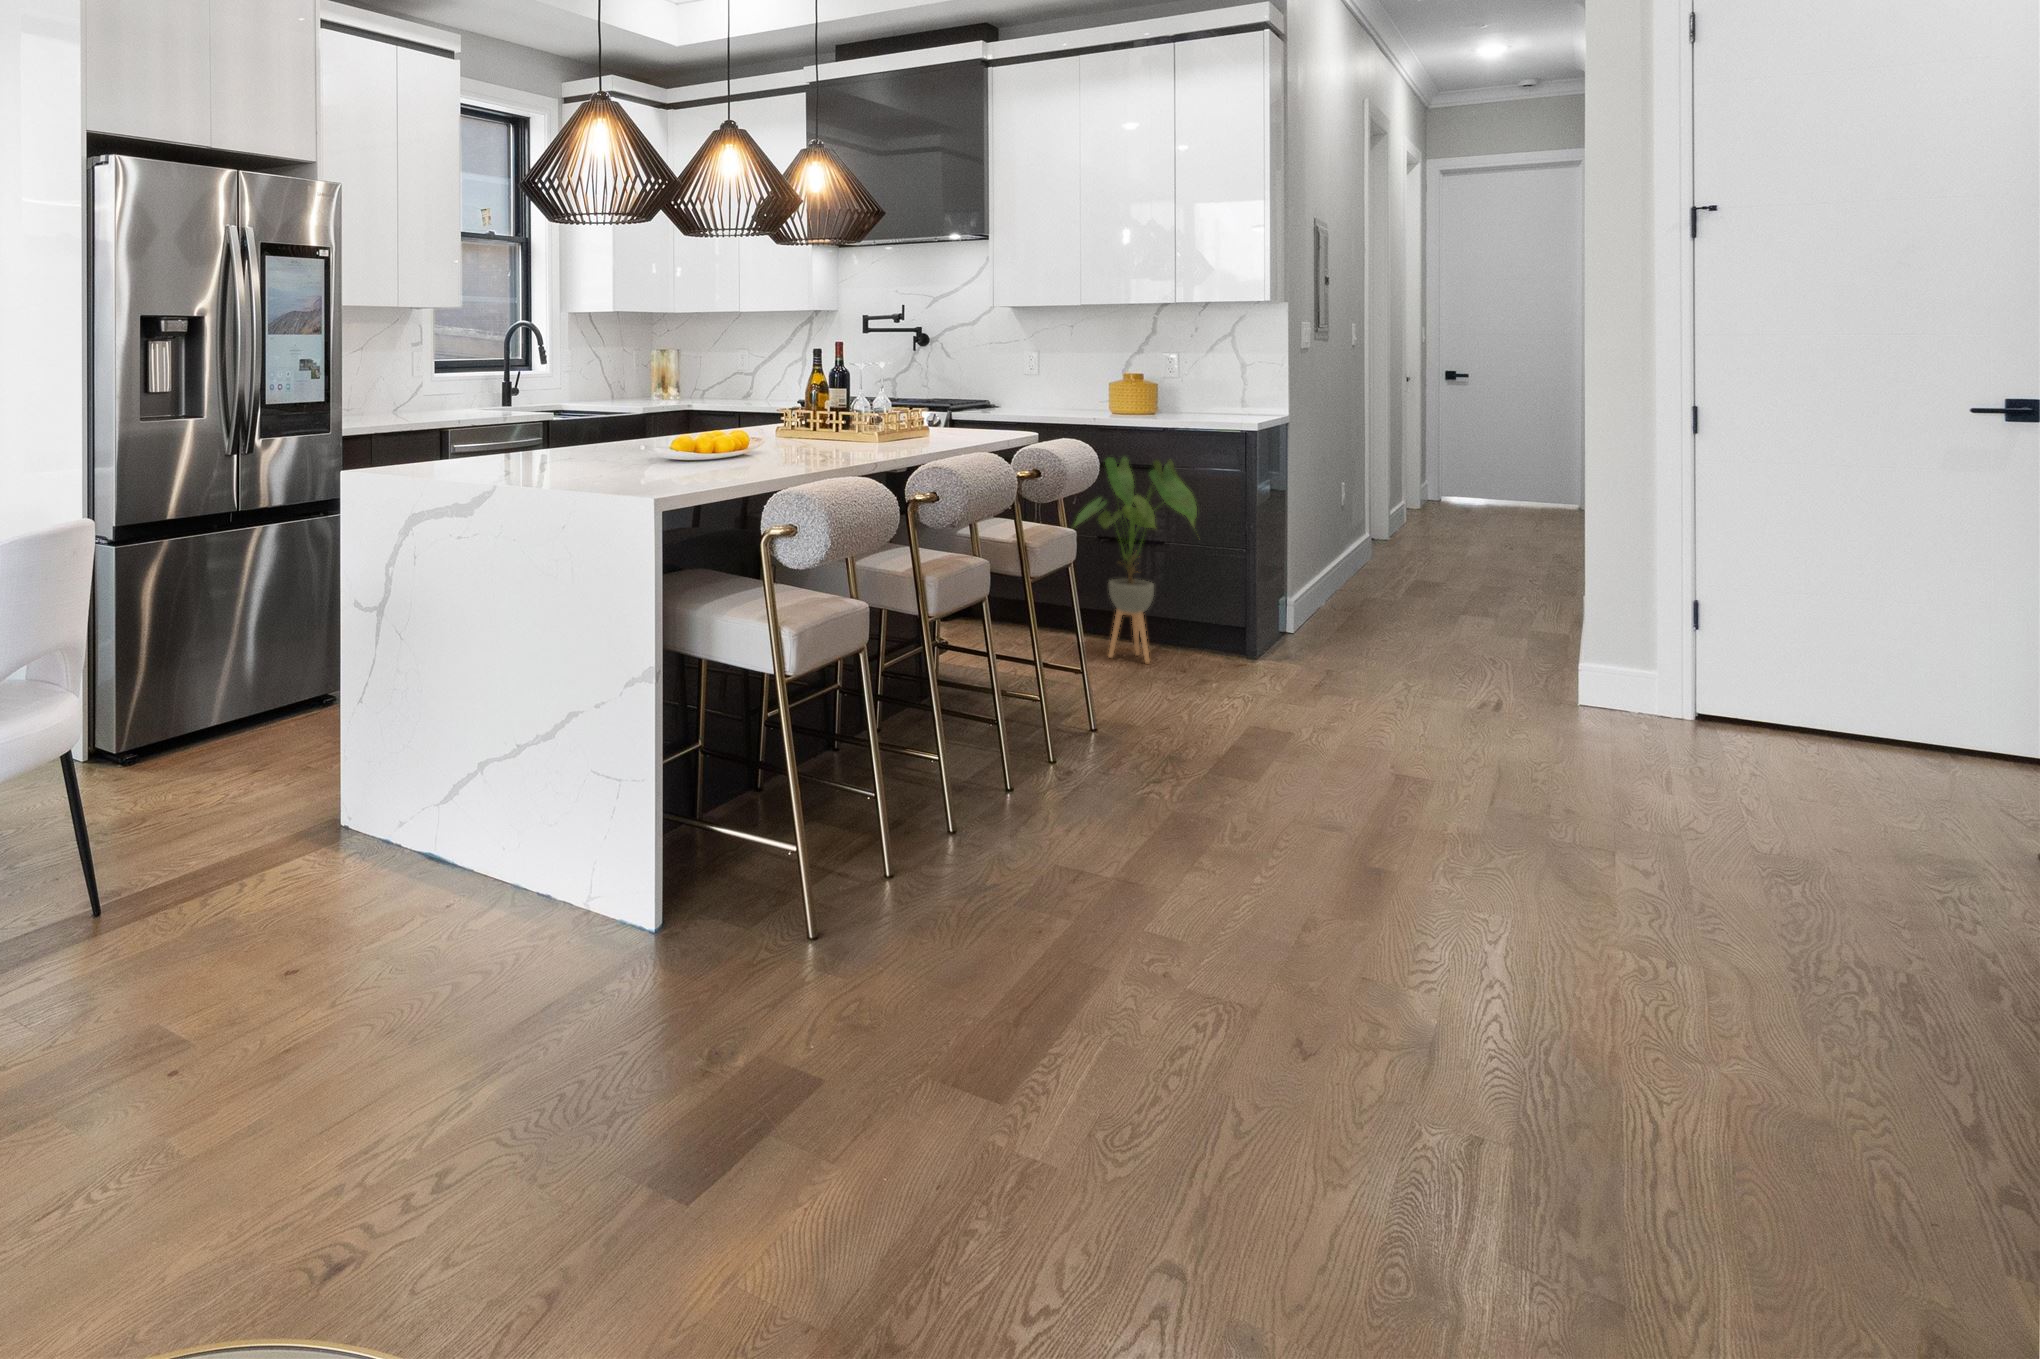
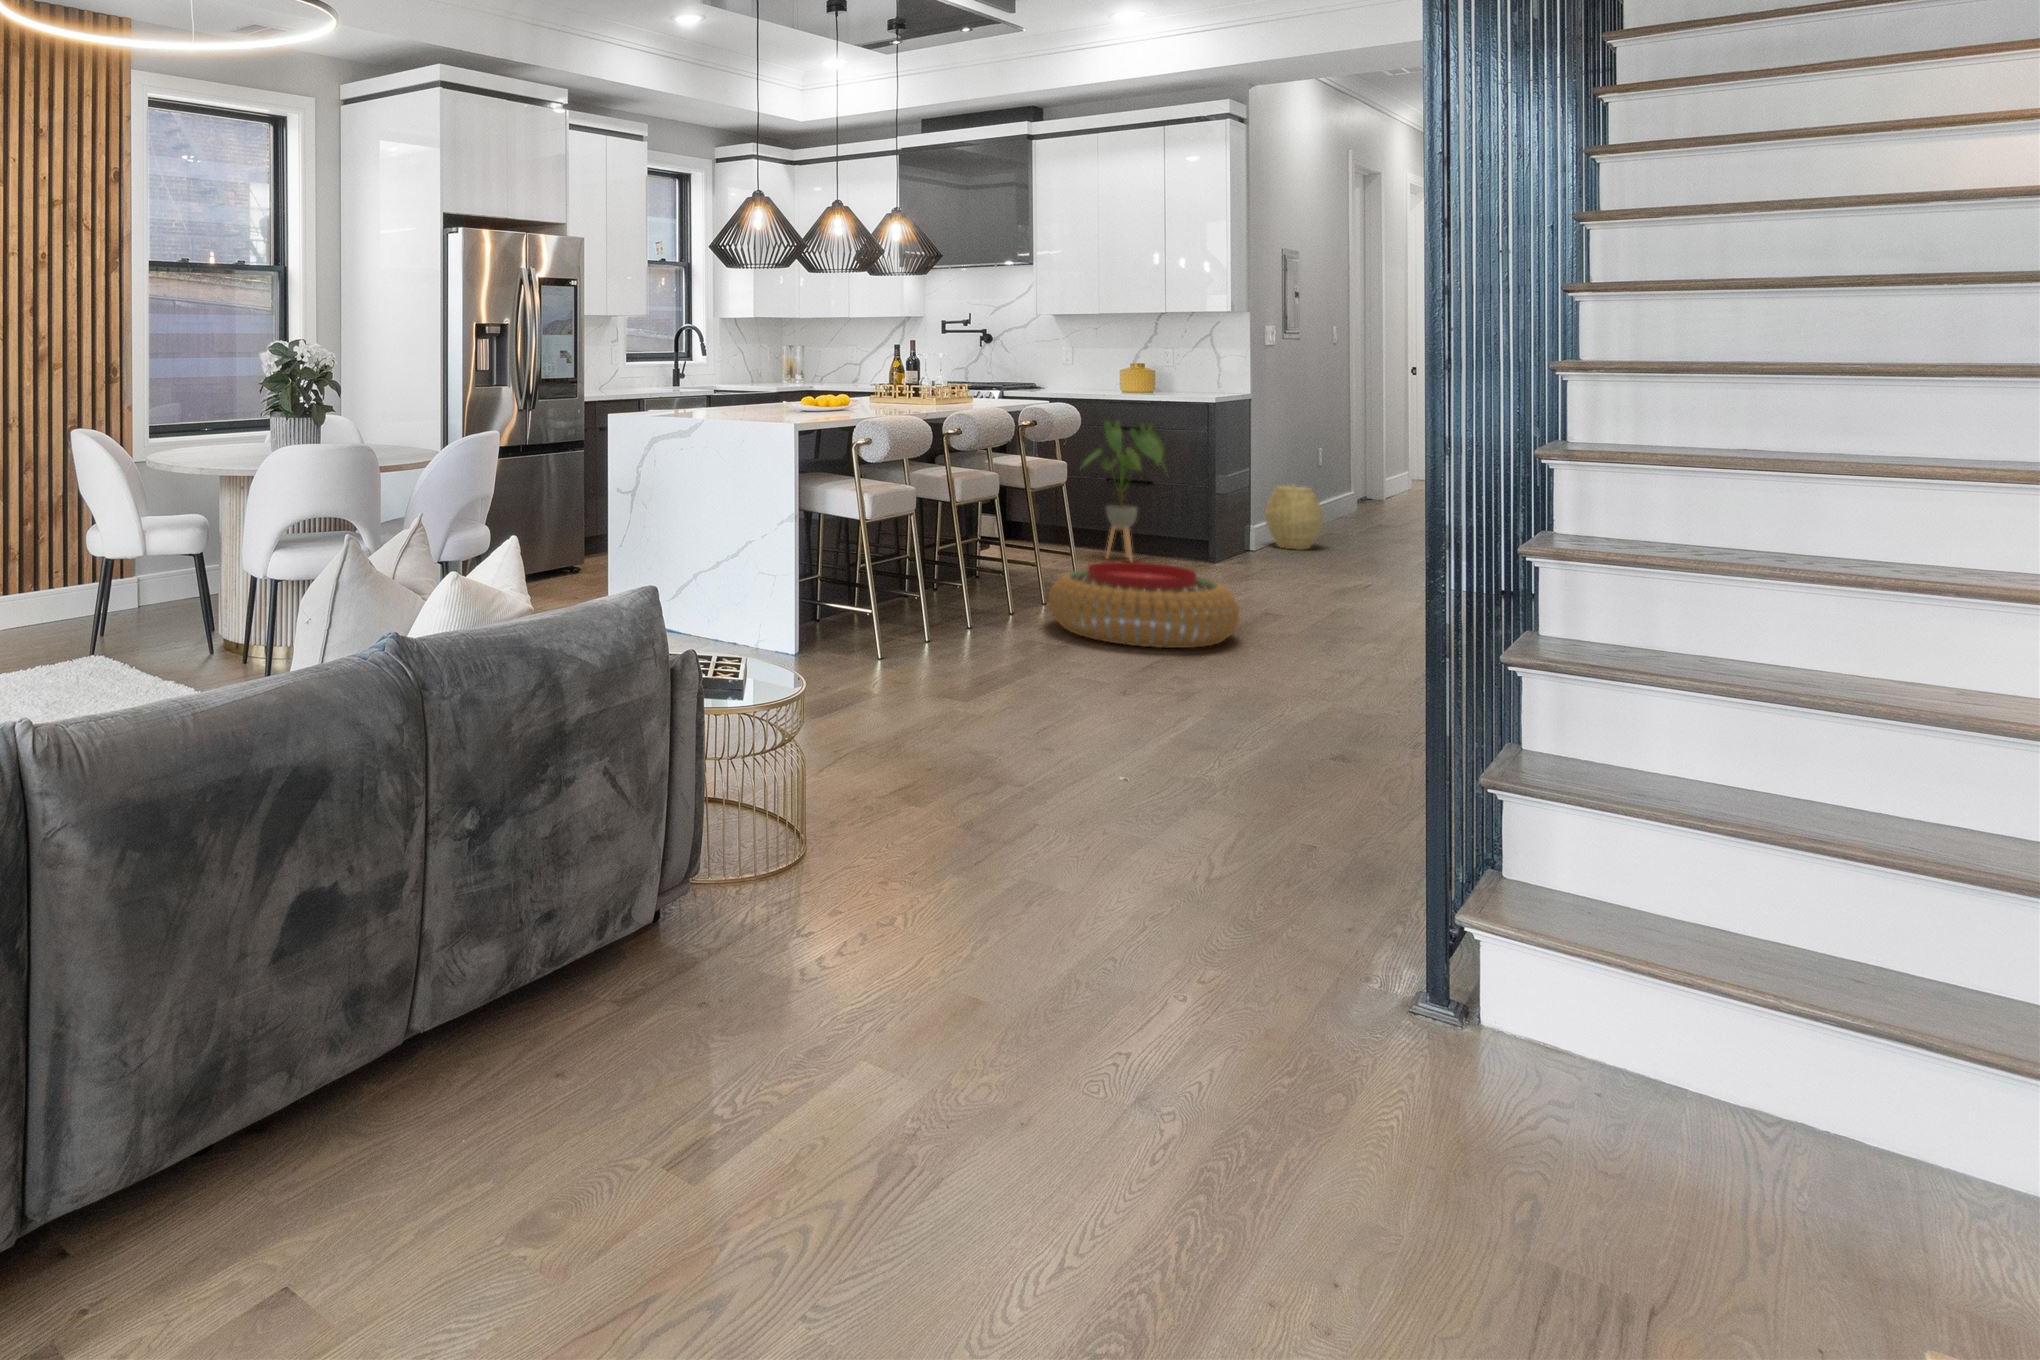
woven basket: none [1309,541,1393,633] -> present [1265,485,1323,550]
pouf: none [1091,719,1448,909] -> present [1049,562,1239,648]

